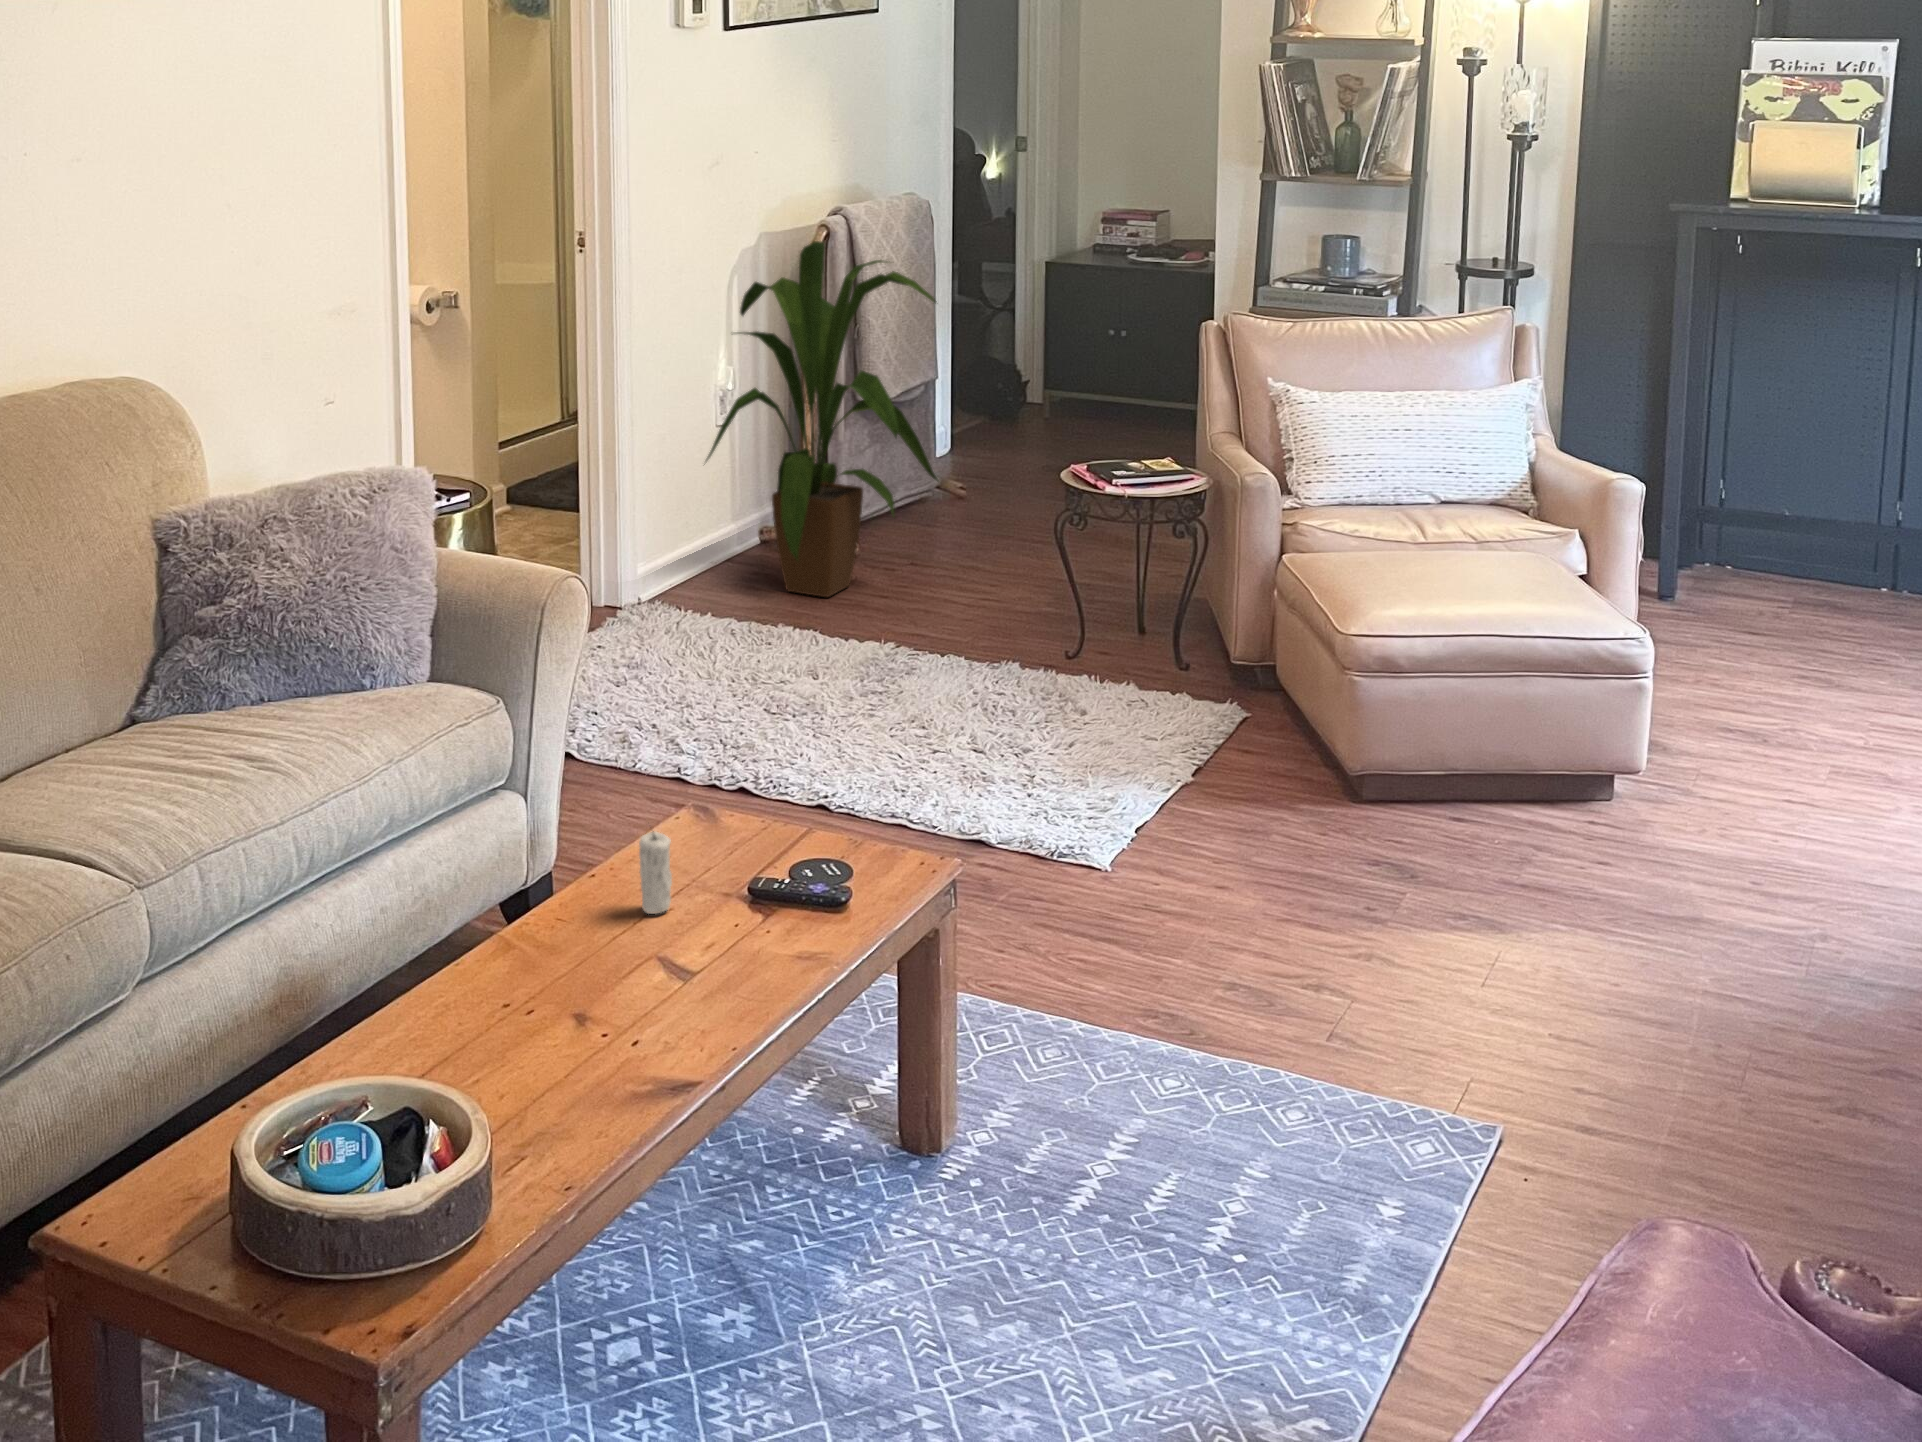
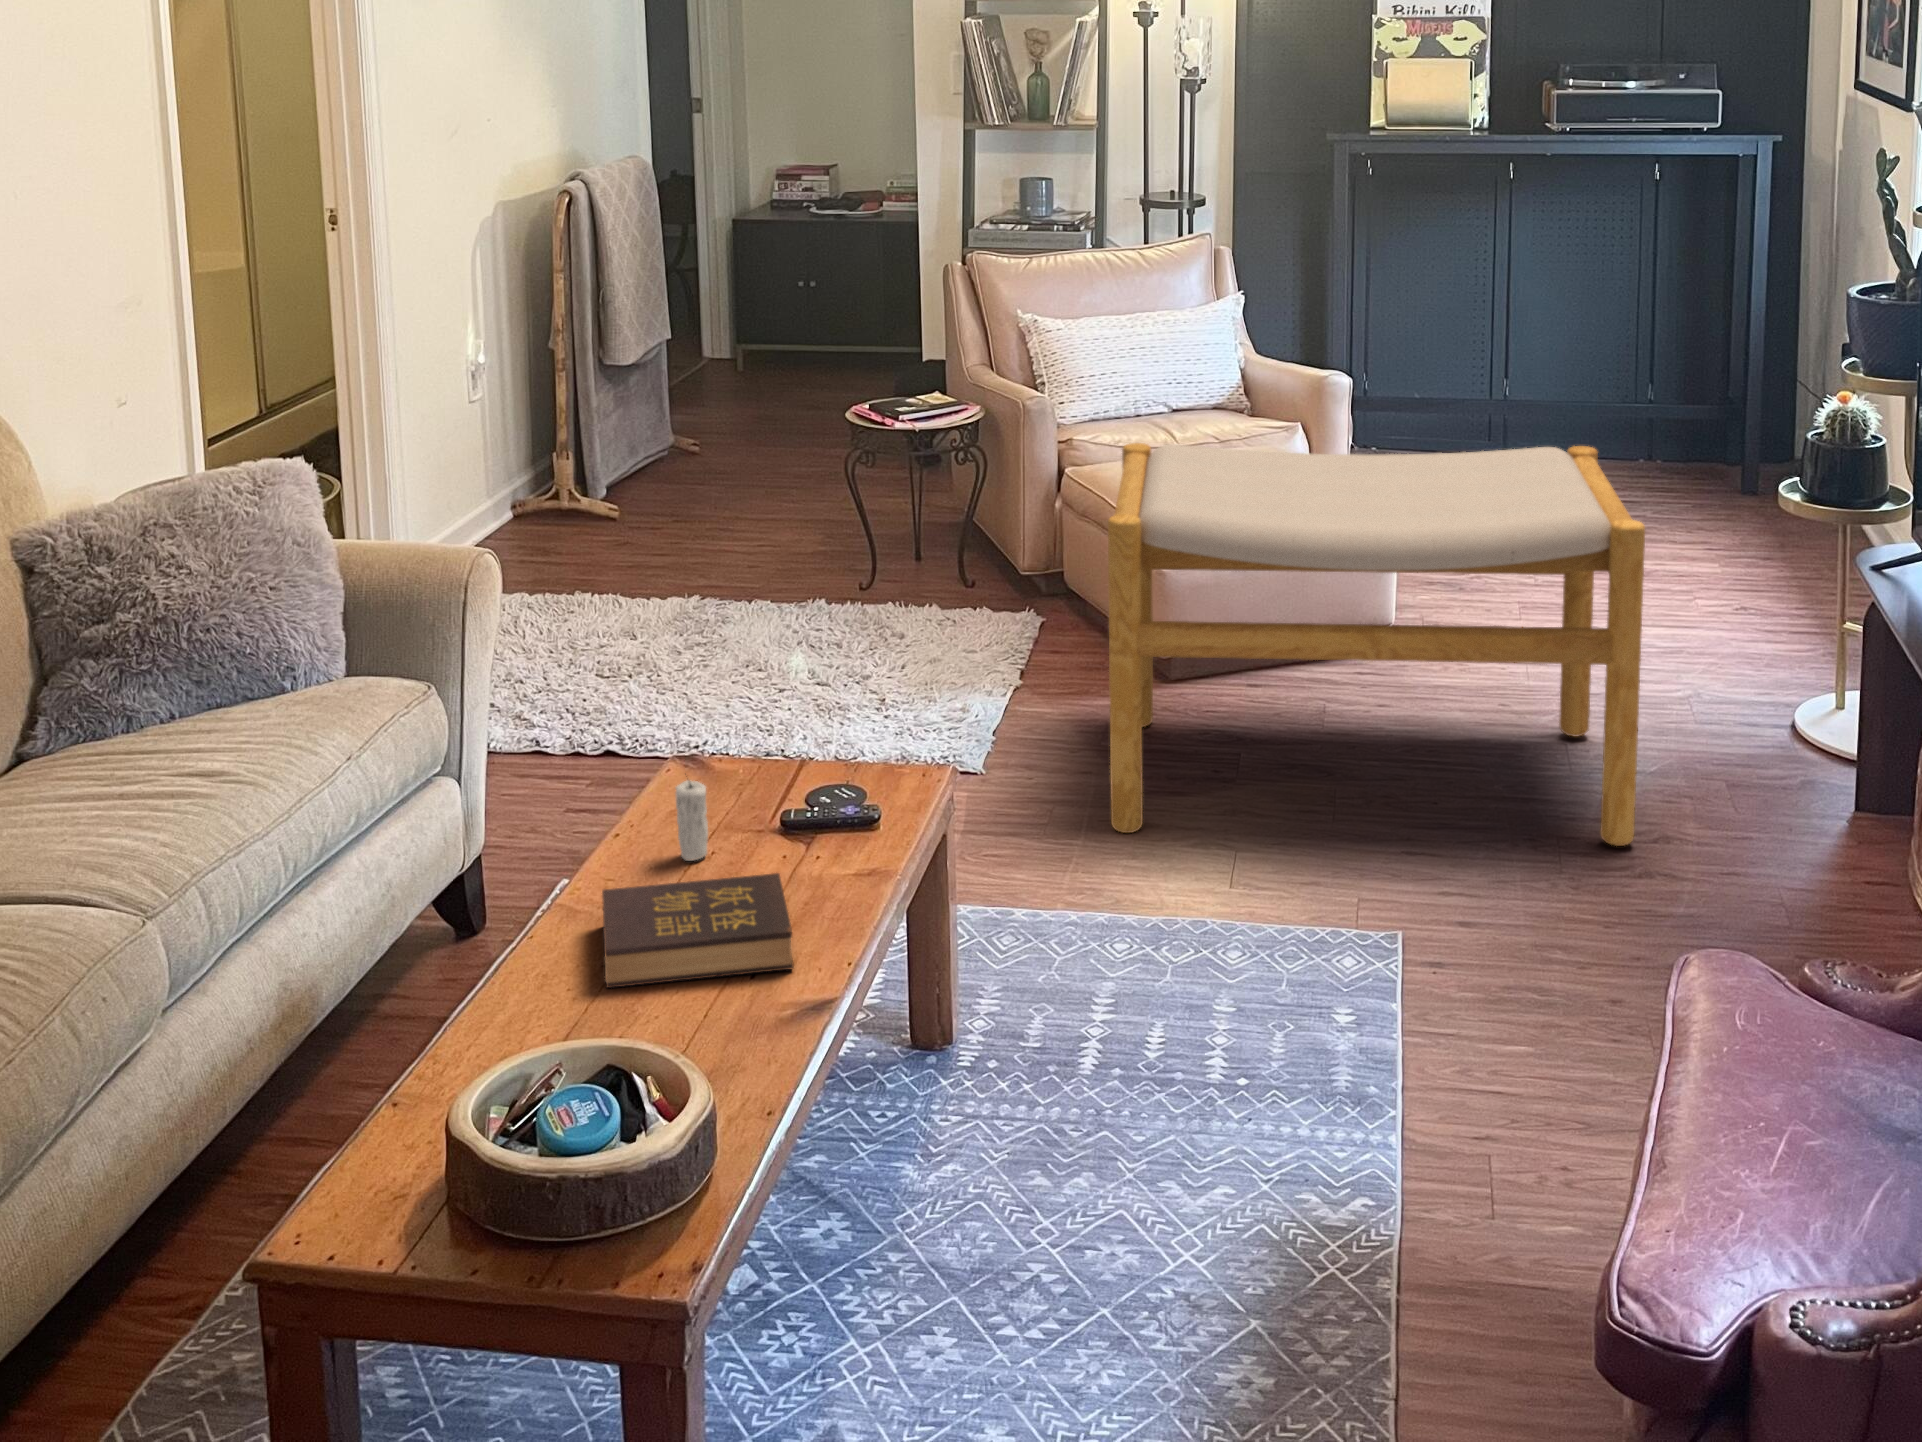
house plant: present [706,241,938,597] -> none [472,206,706,563]
footstool: none [1220,531,1879,1071] -> present [1108,443,1645,846]
hardback book: none [495,929,707,1045] -> present [602,873,794,988]

